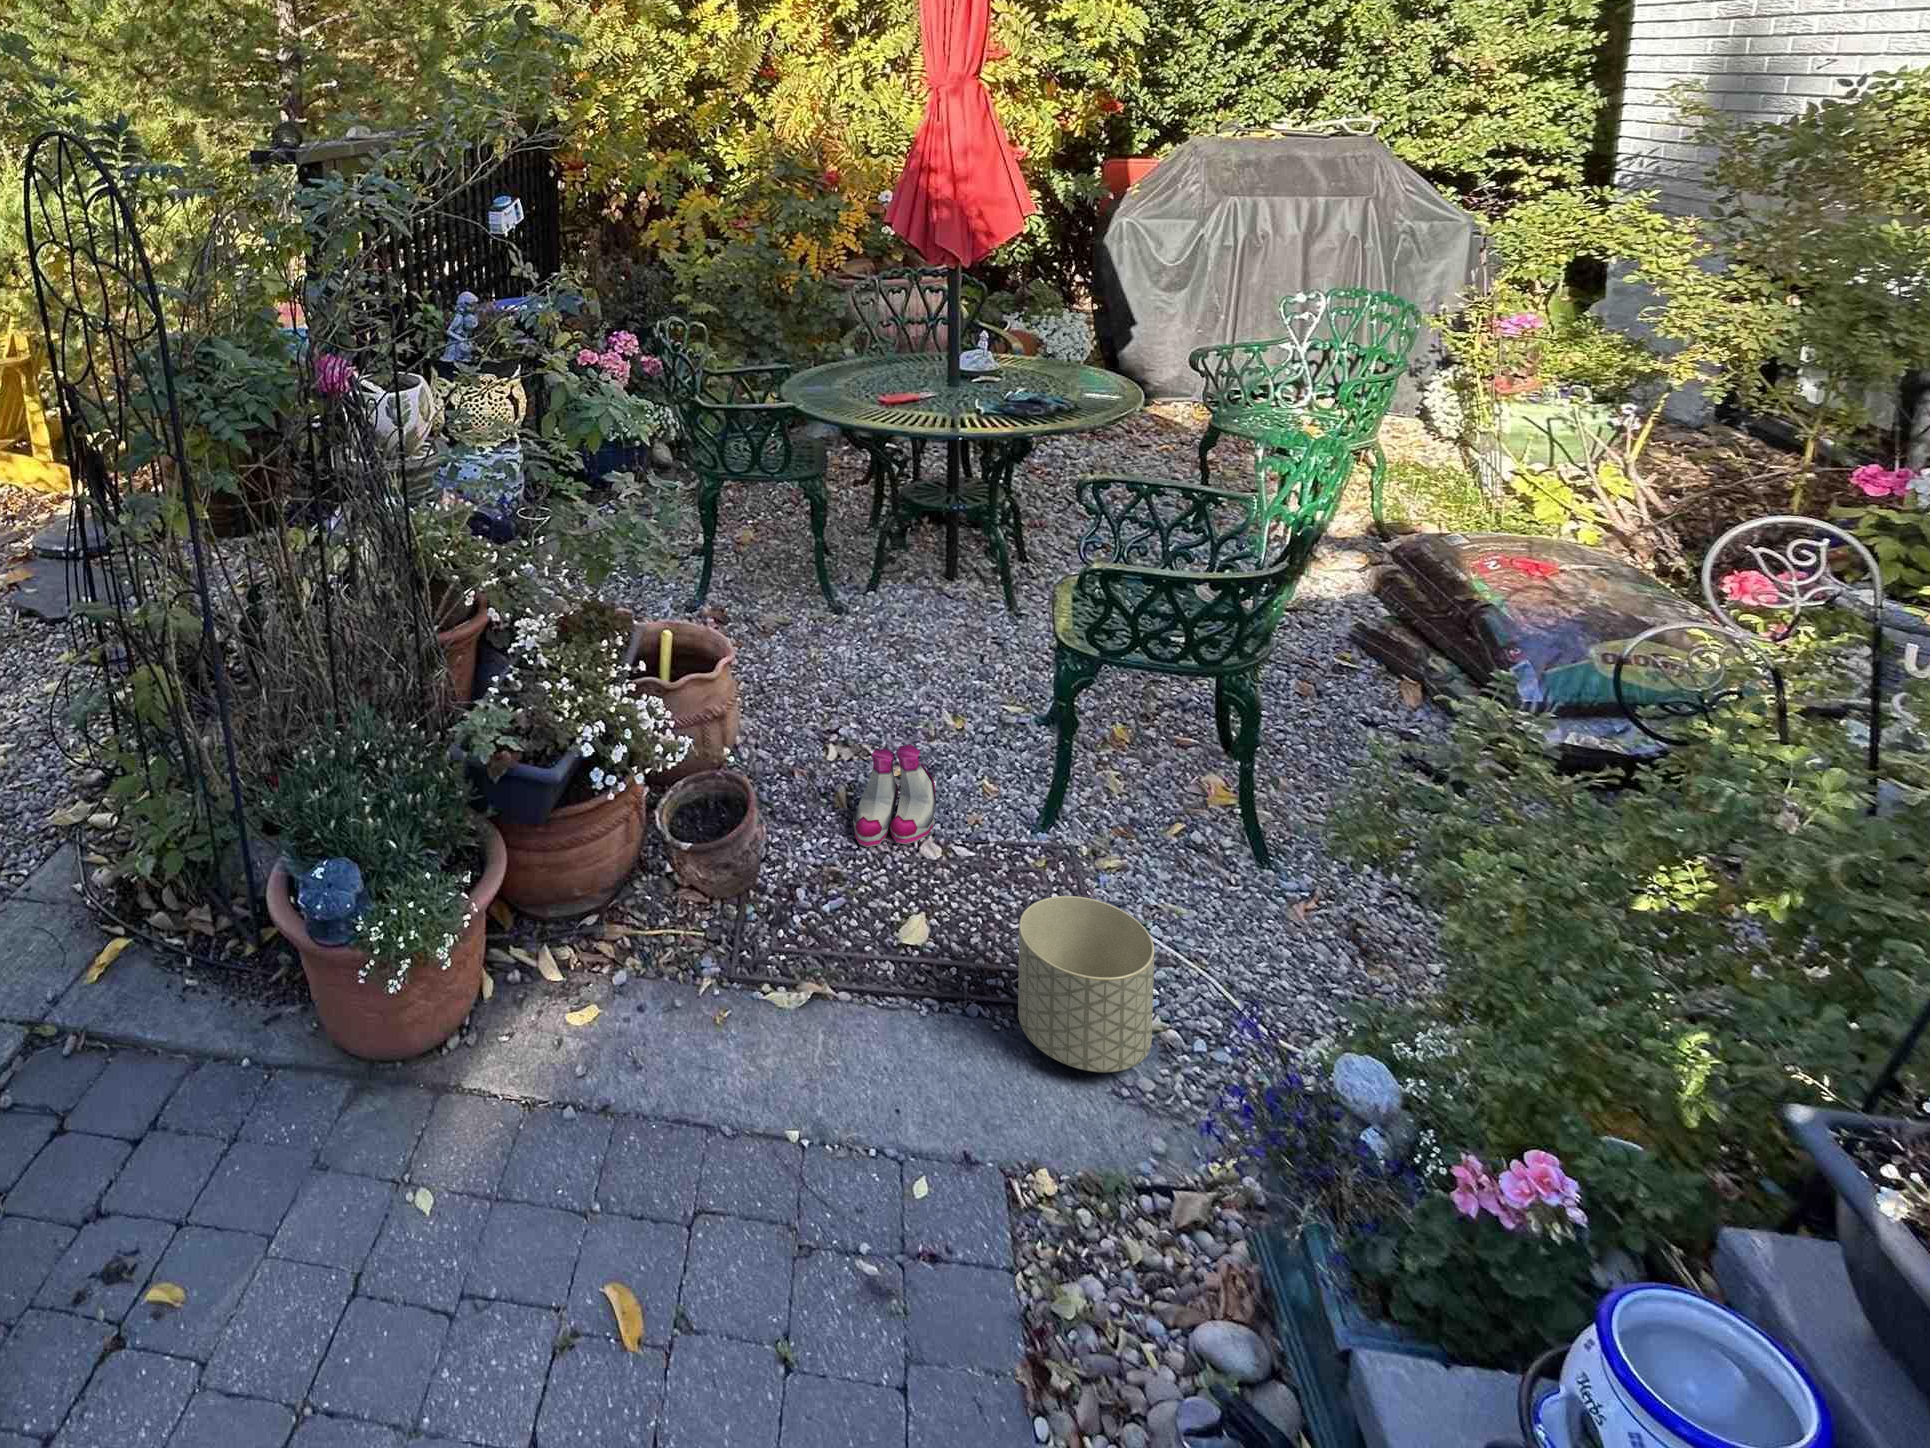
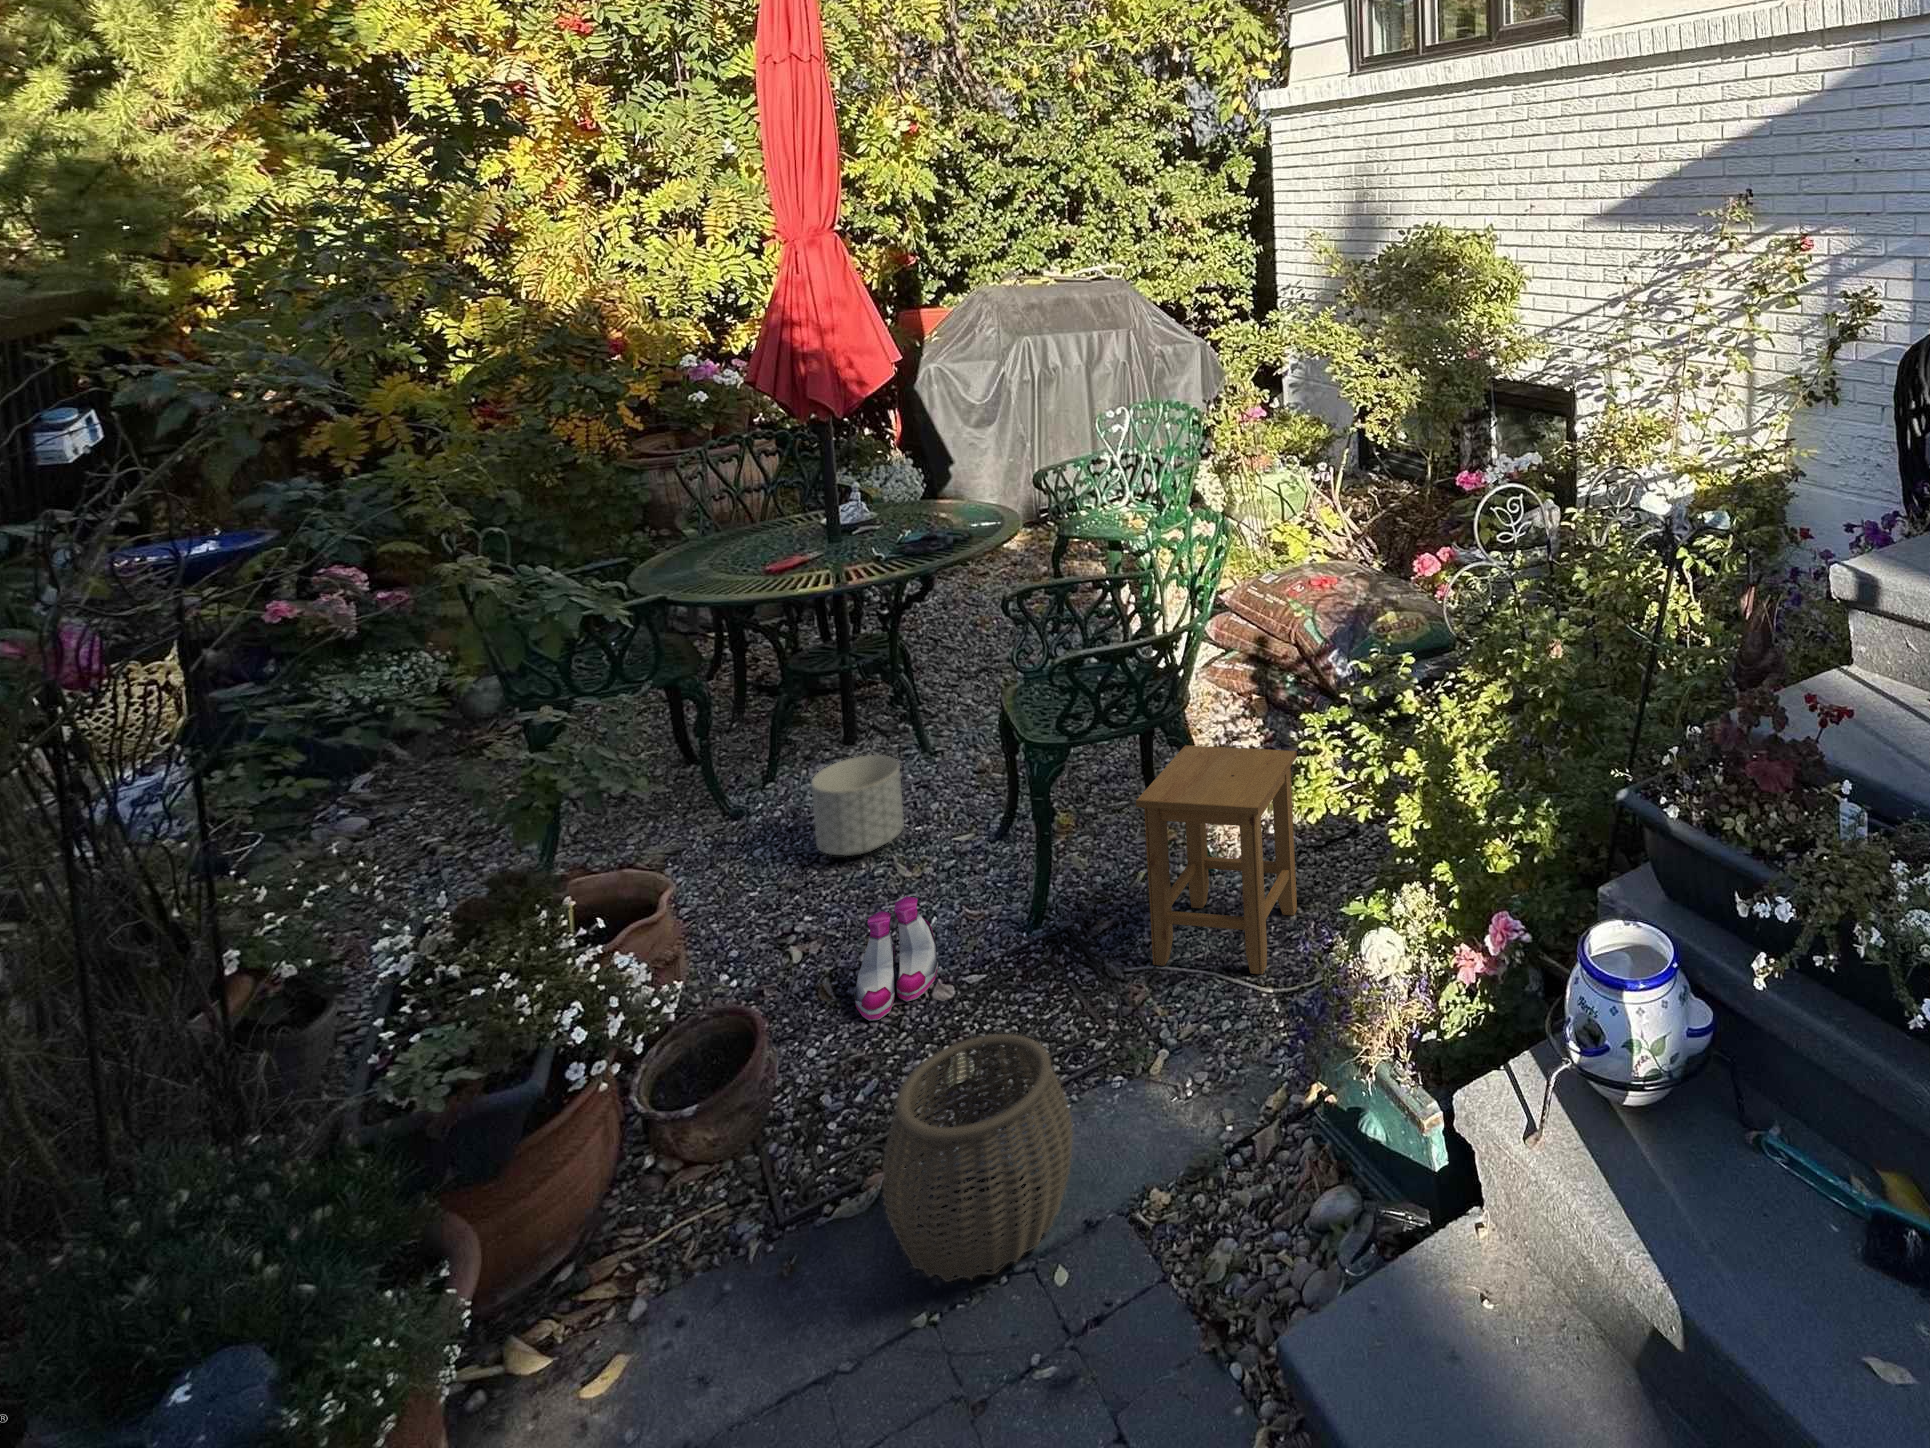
stool: none [1141,702,1377,1006] -> present [1136,745,1297,974]
planter: present [1018,896,1154,1072] -> present [811,755,904,856]
woven basket: none [779,907,967,1148] -> present [882,1034,1073,1282]

